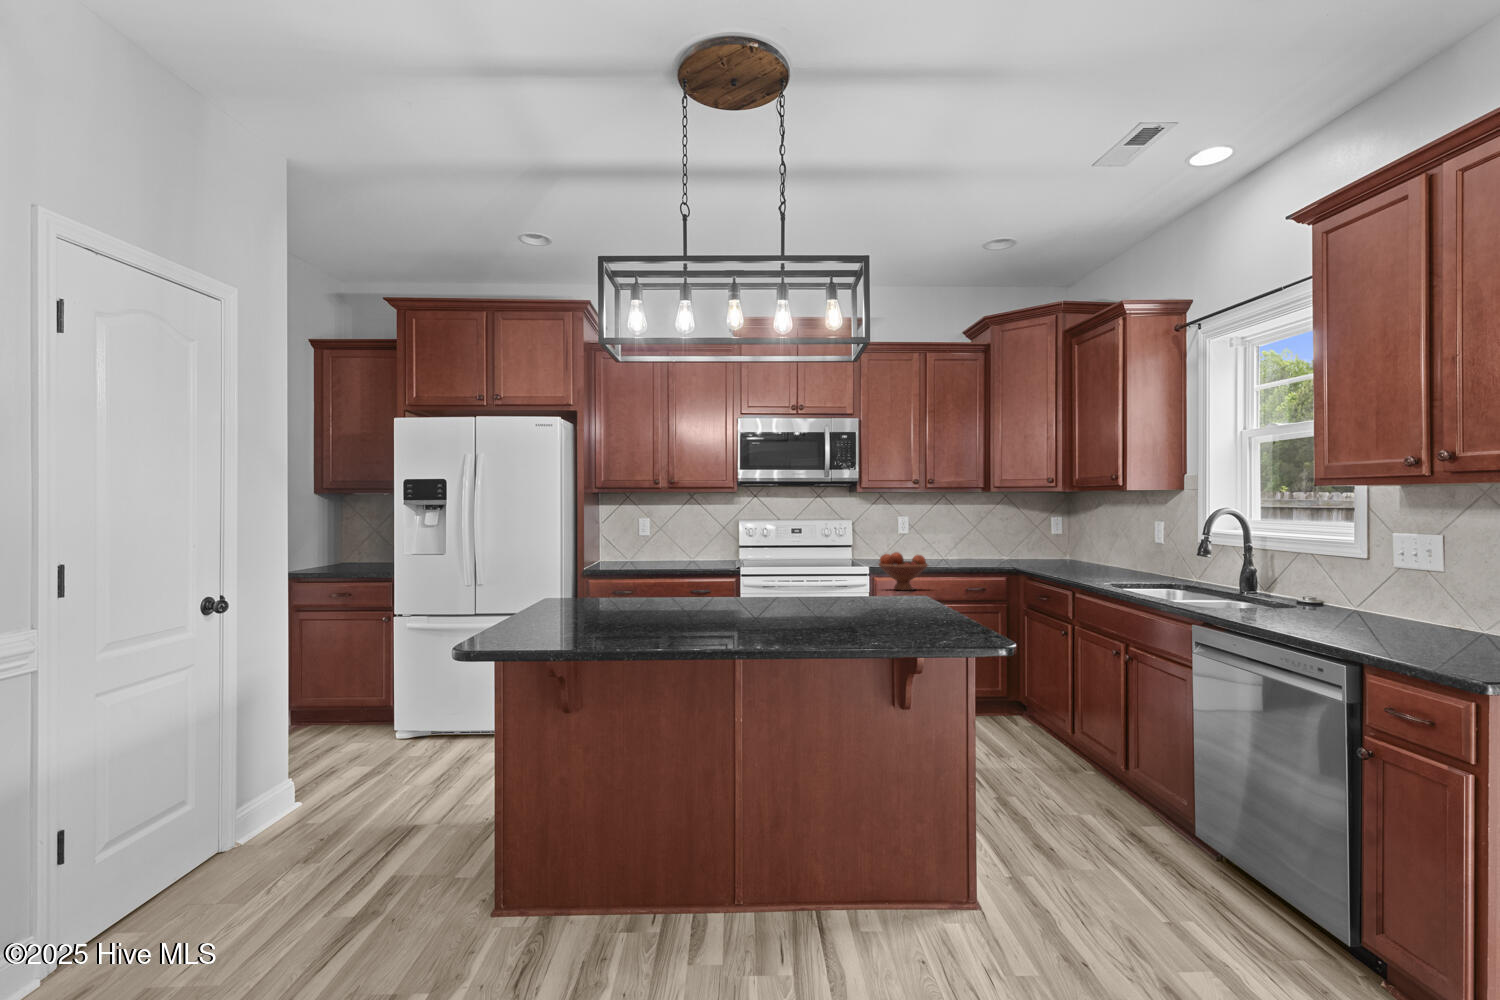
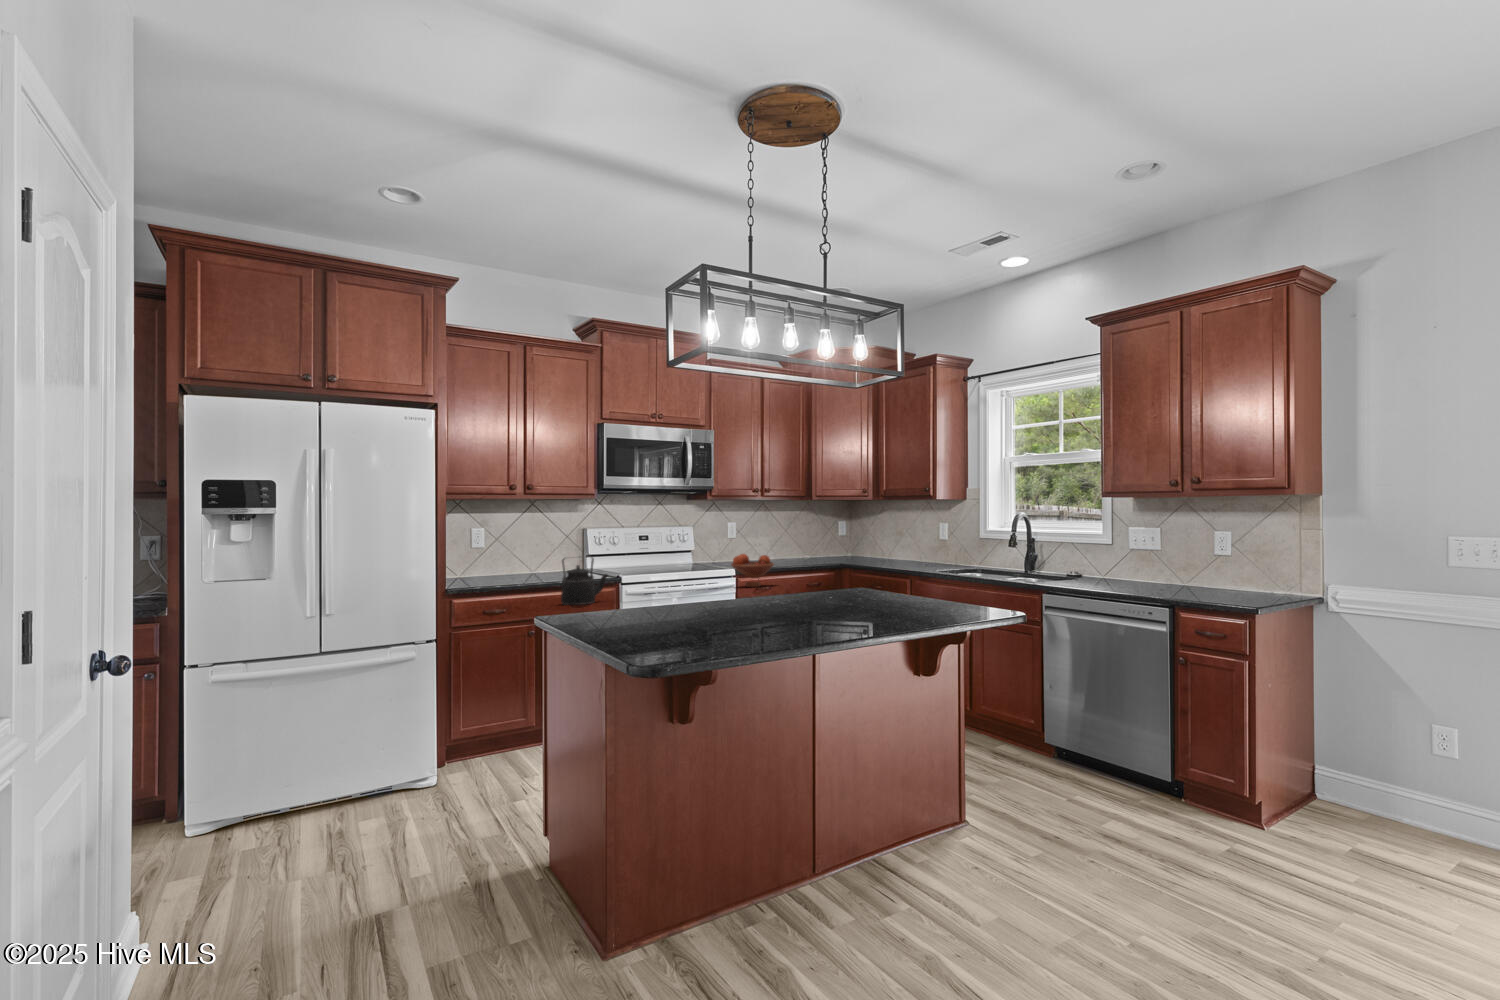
kettle: none [672,547,721,595] -> present [561,557,608,605]

